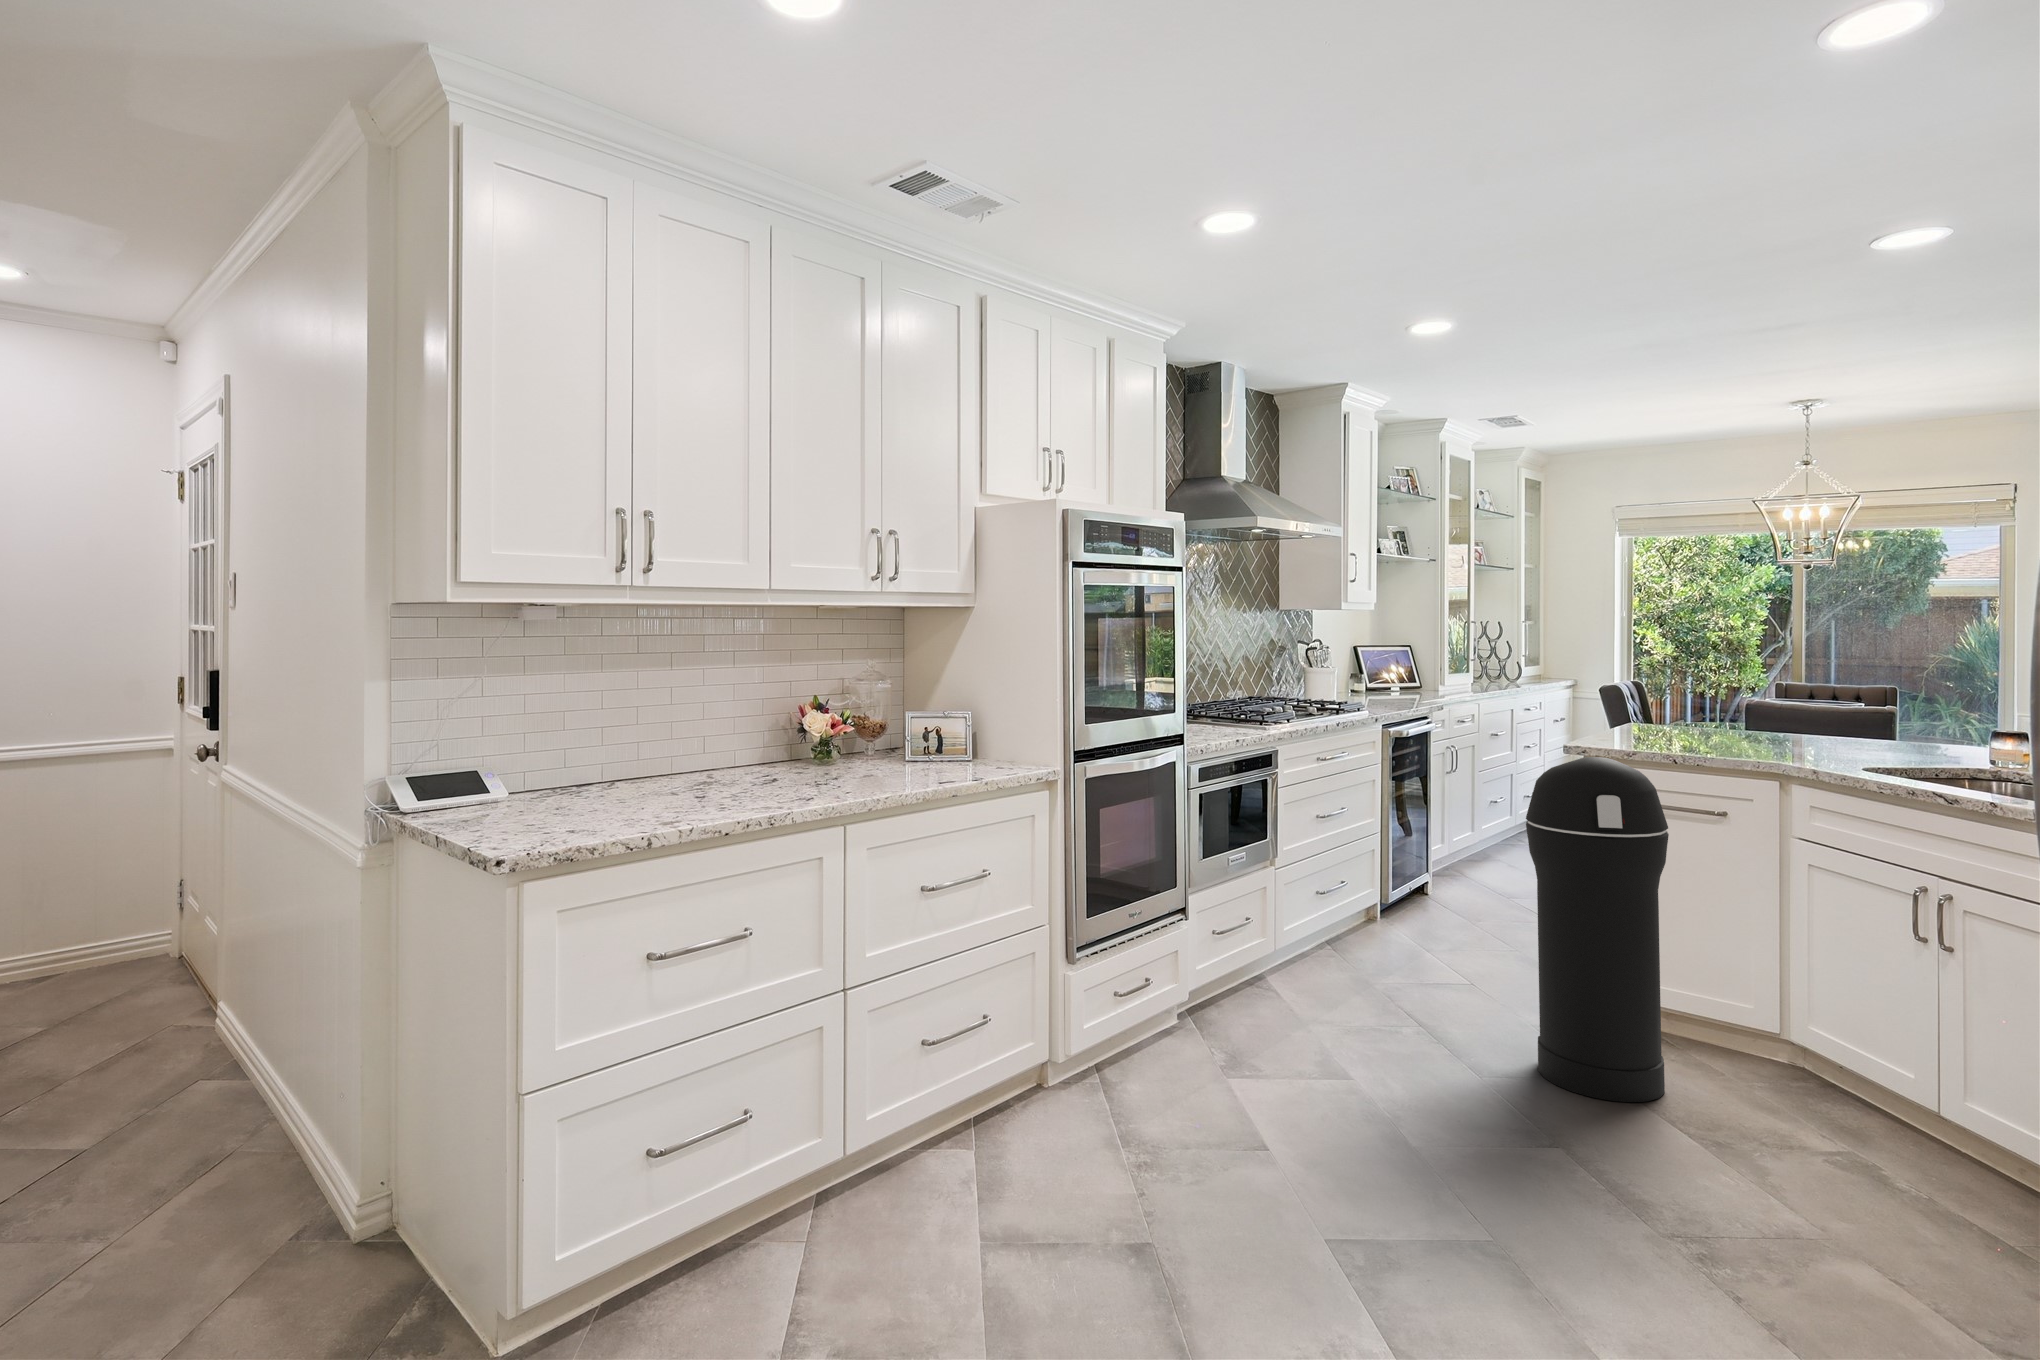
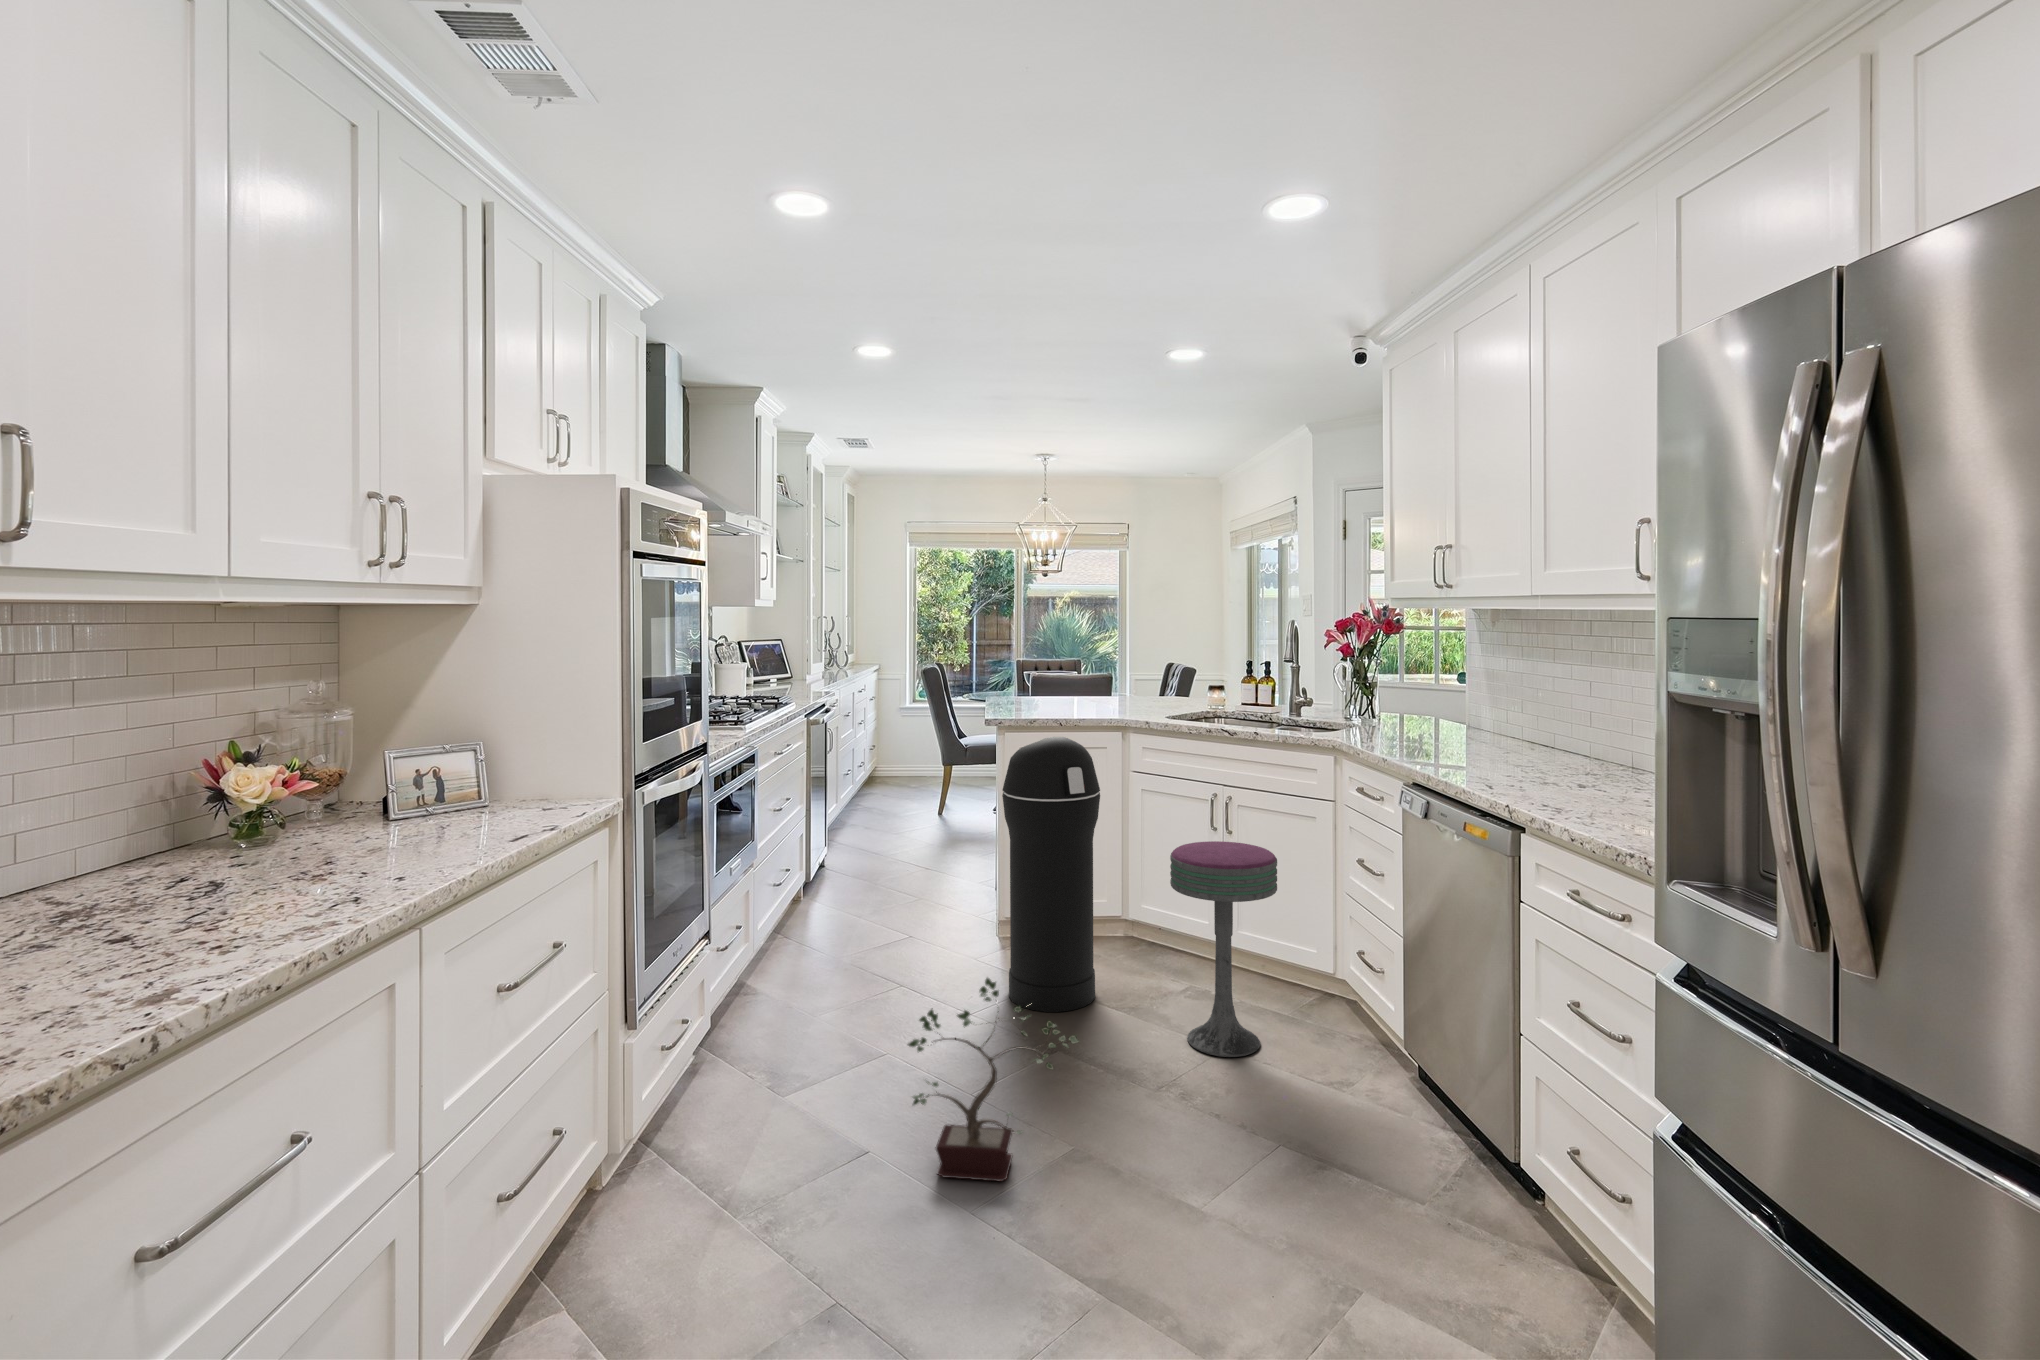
bar stool: none [1725,915,1919,1231] -> present [1170,841,1277,1057]
potted plant: none [1280,992,1449,1216] -> present [908,978,1079,1181]

